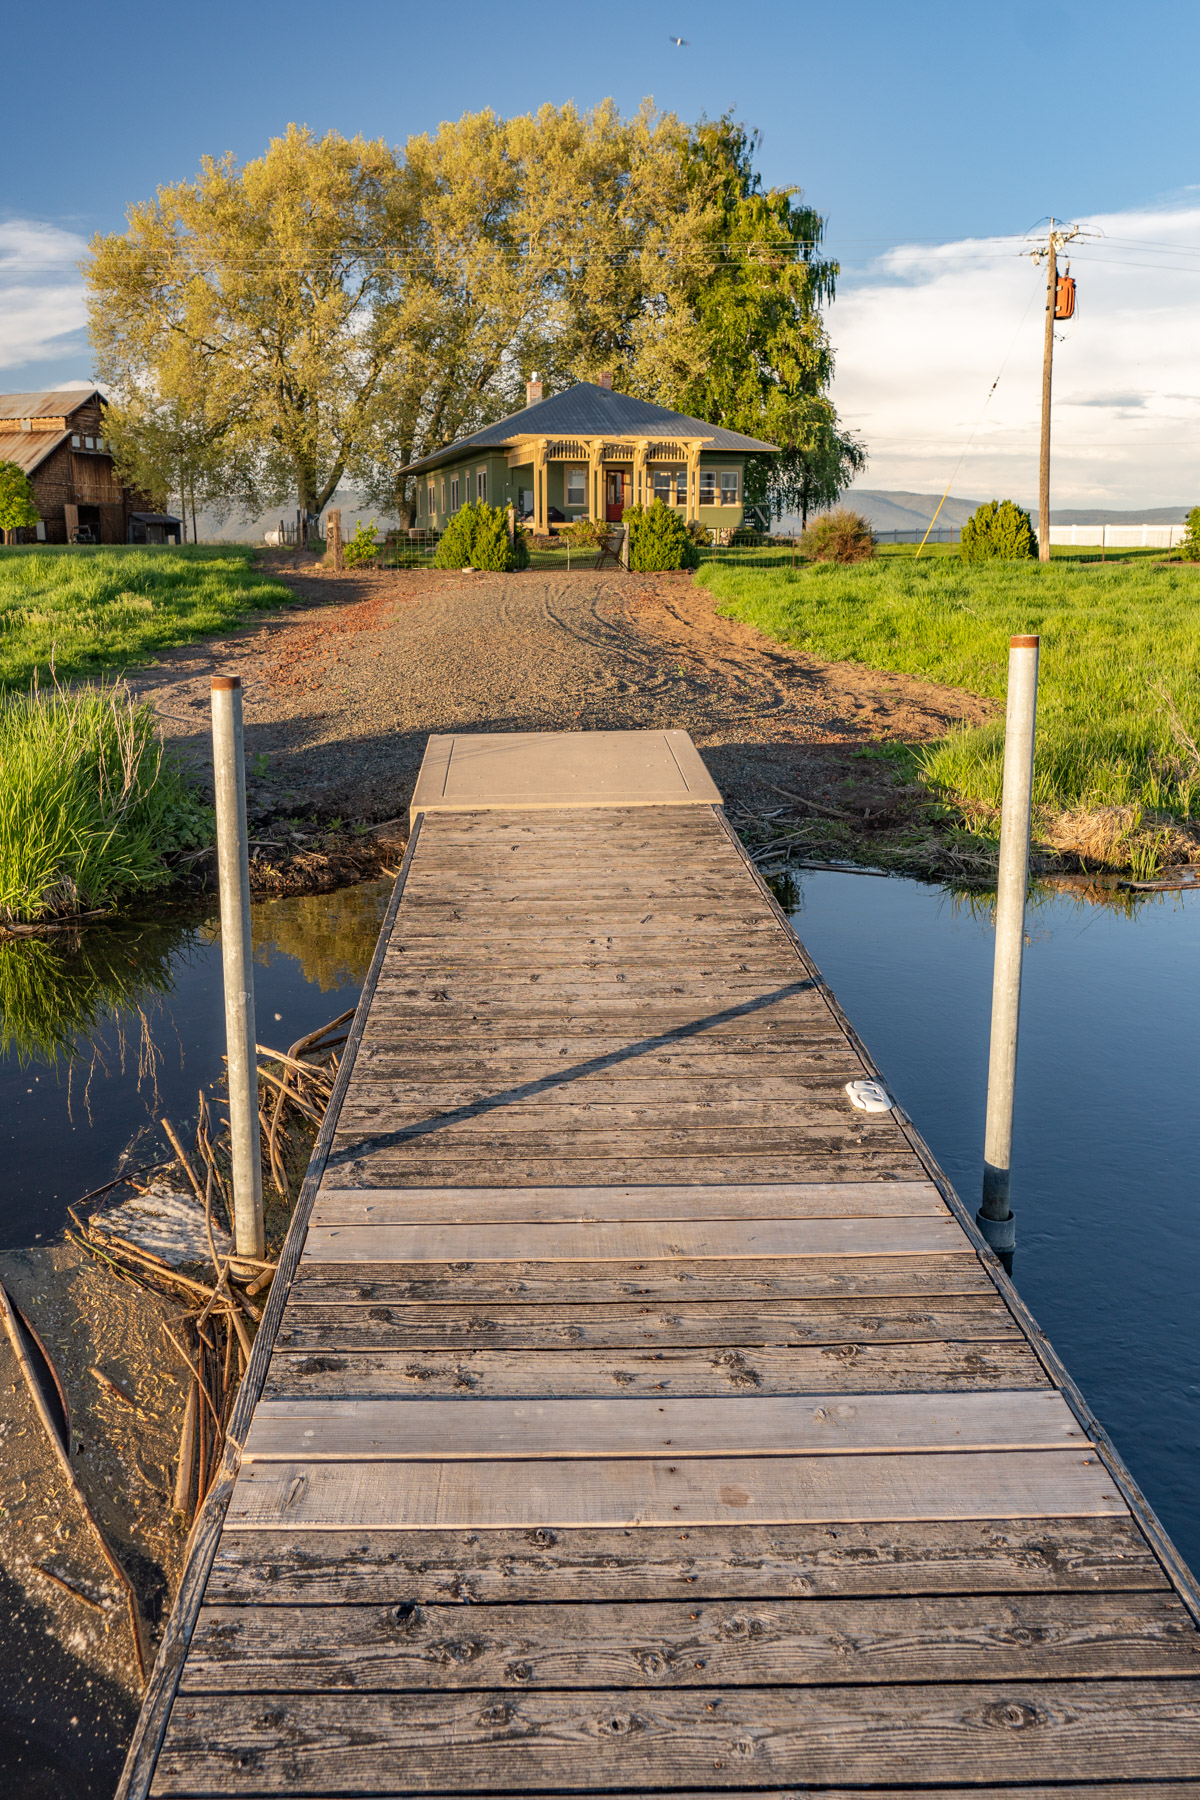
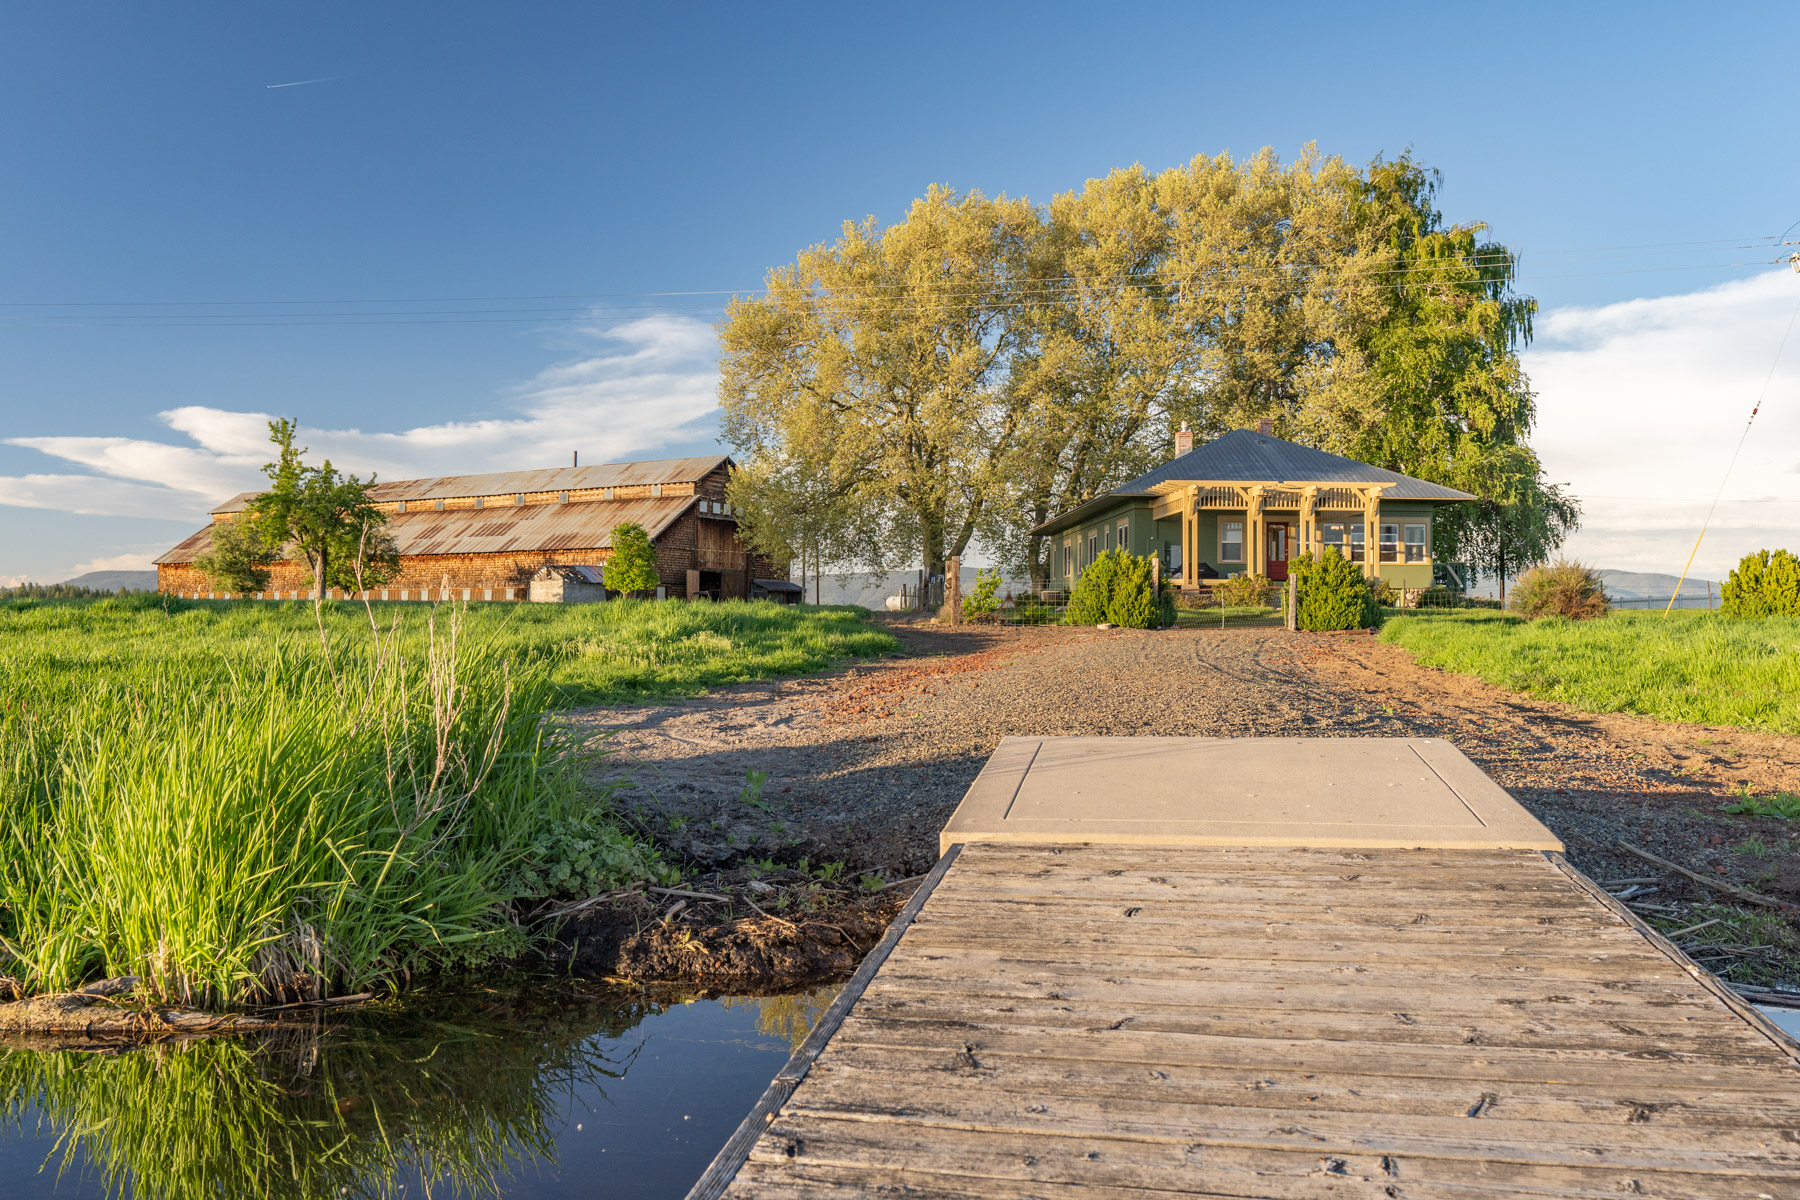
lounge chair: present [593,529,629,571] -> none [1256,580,1304,630]

